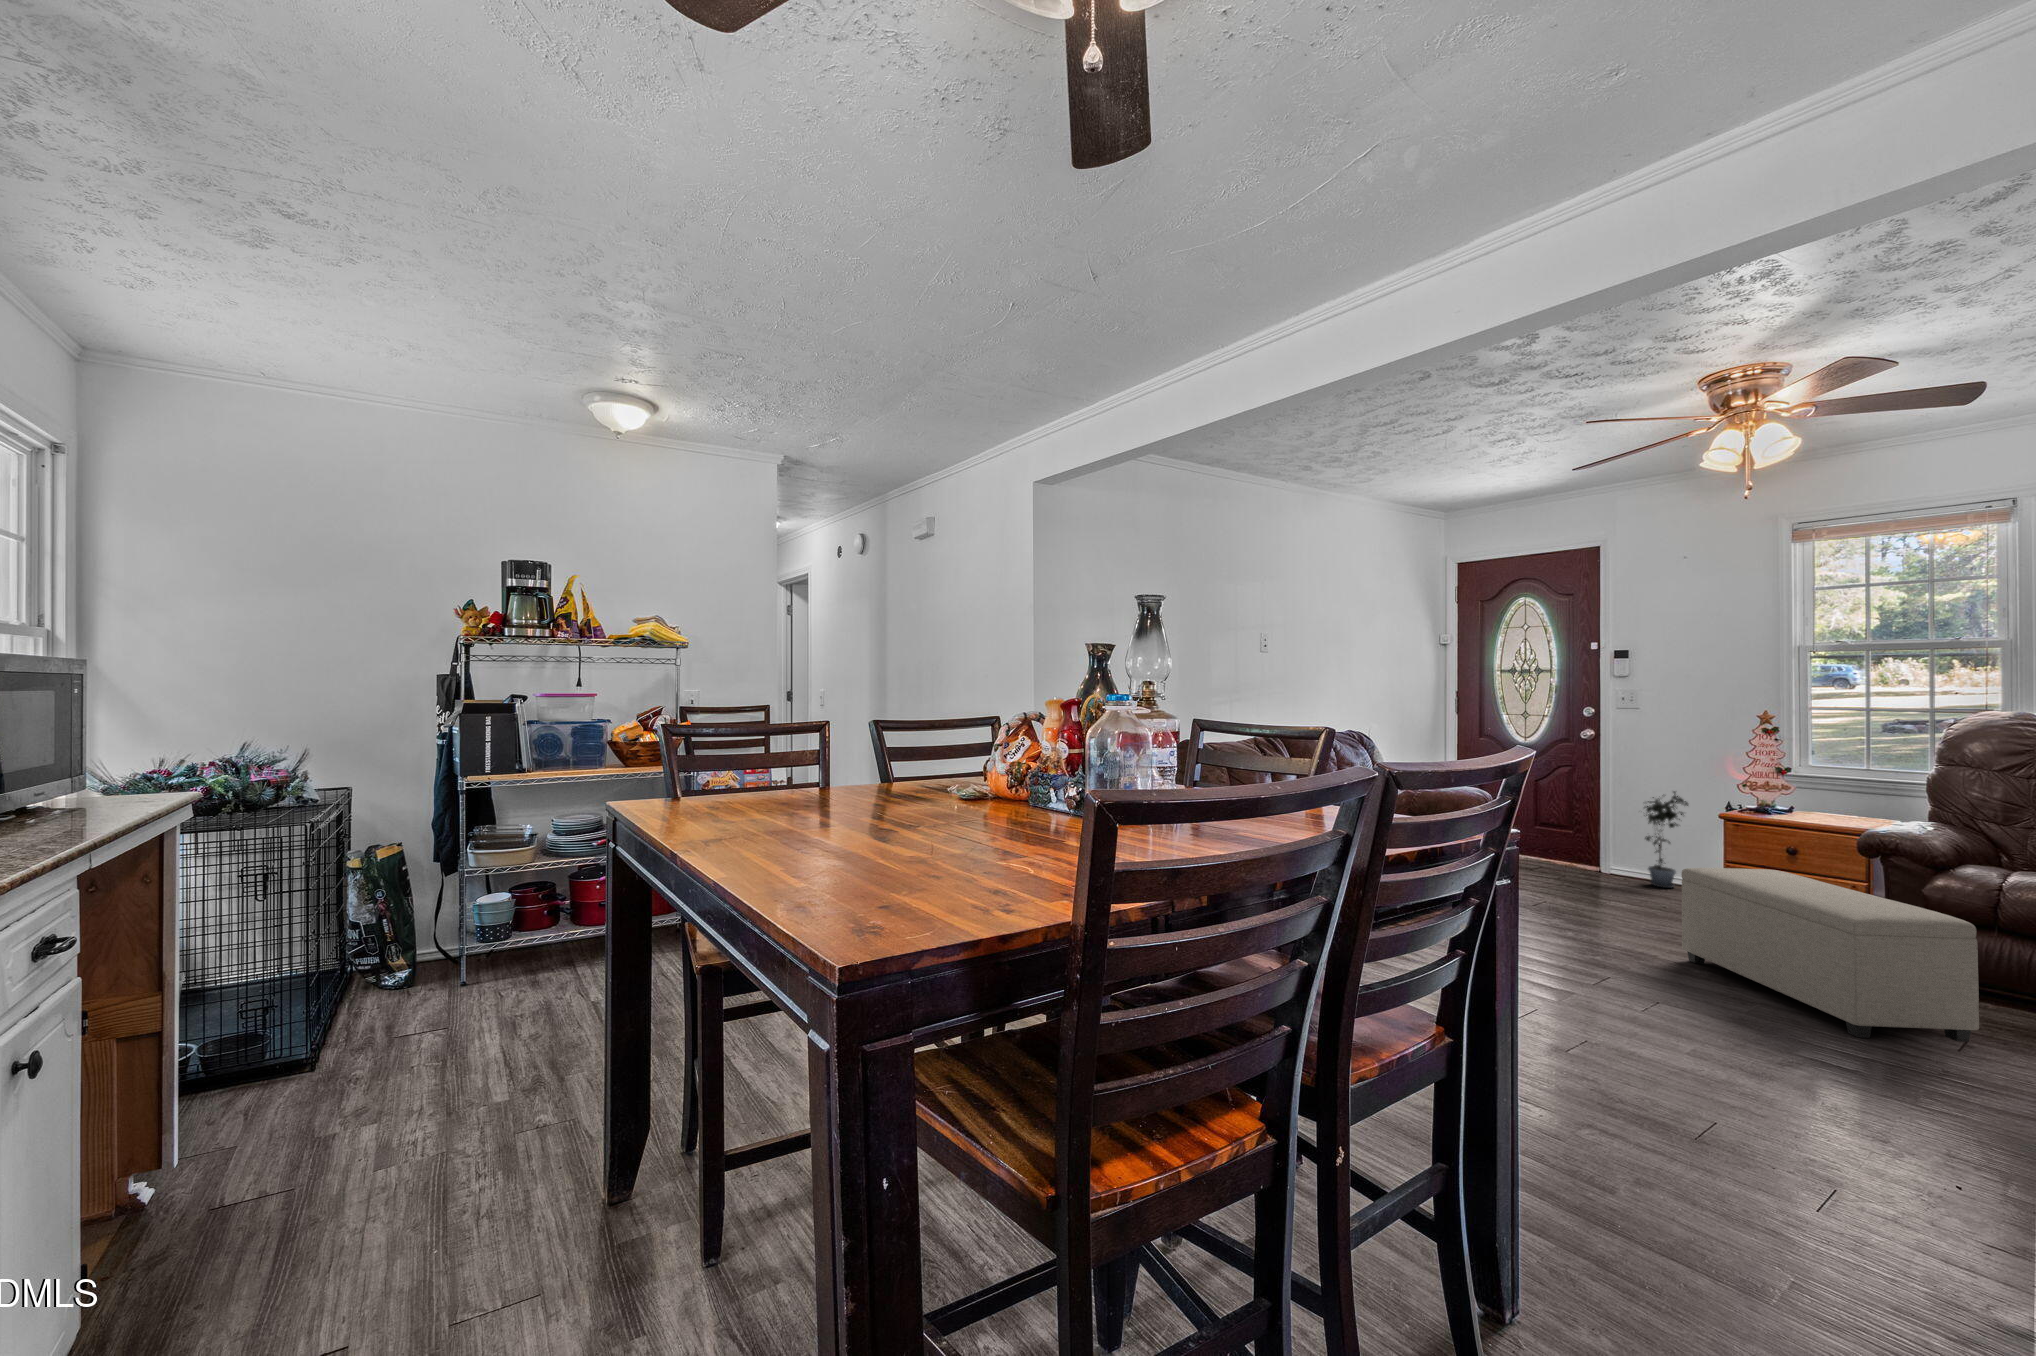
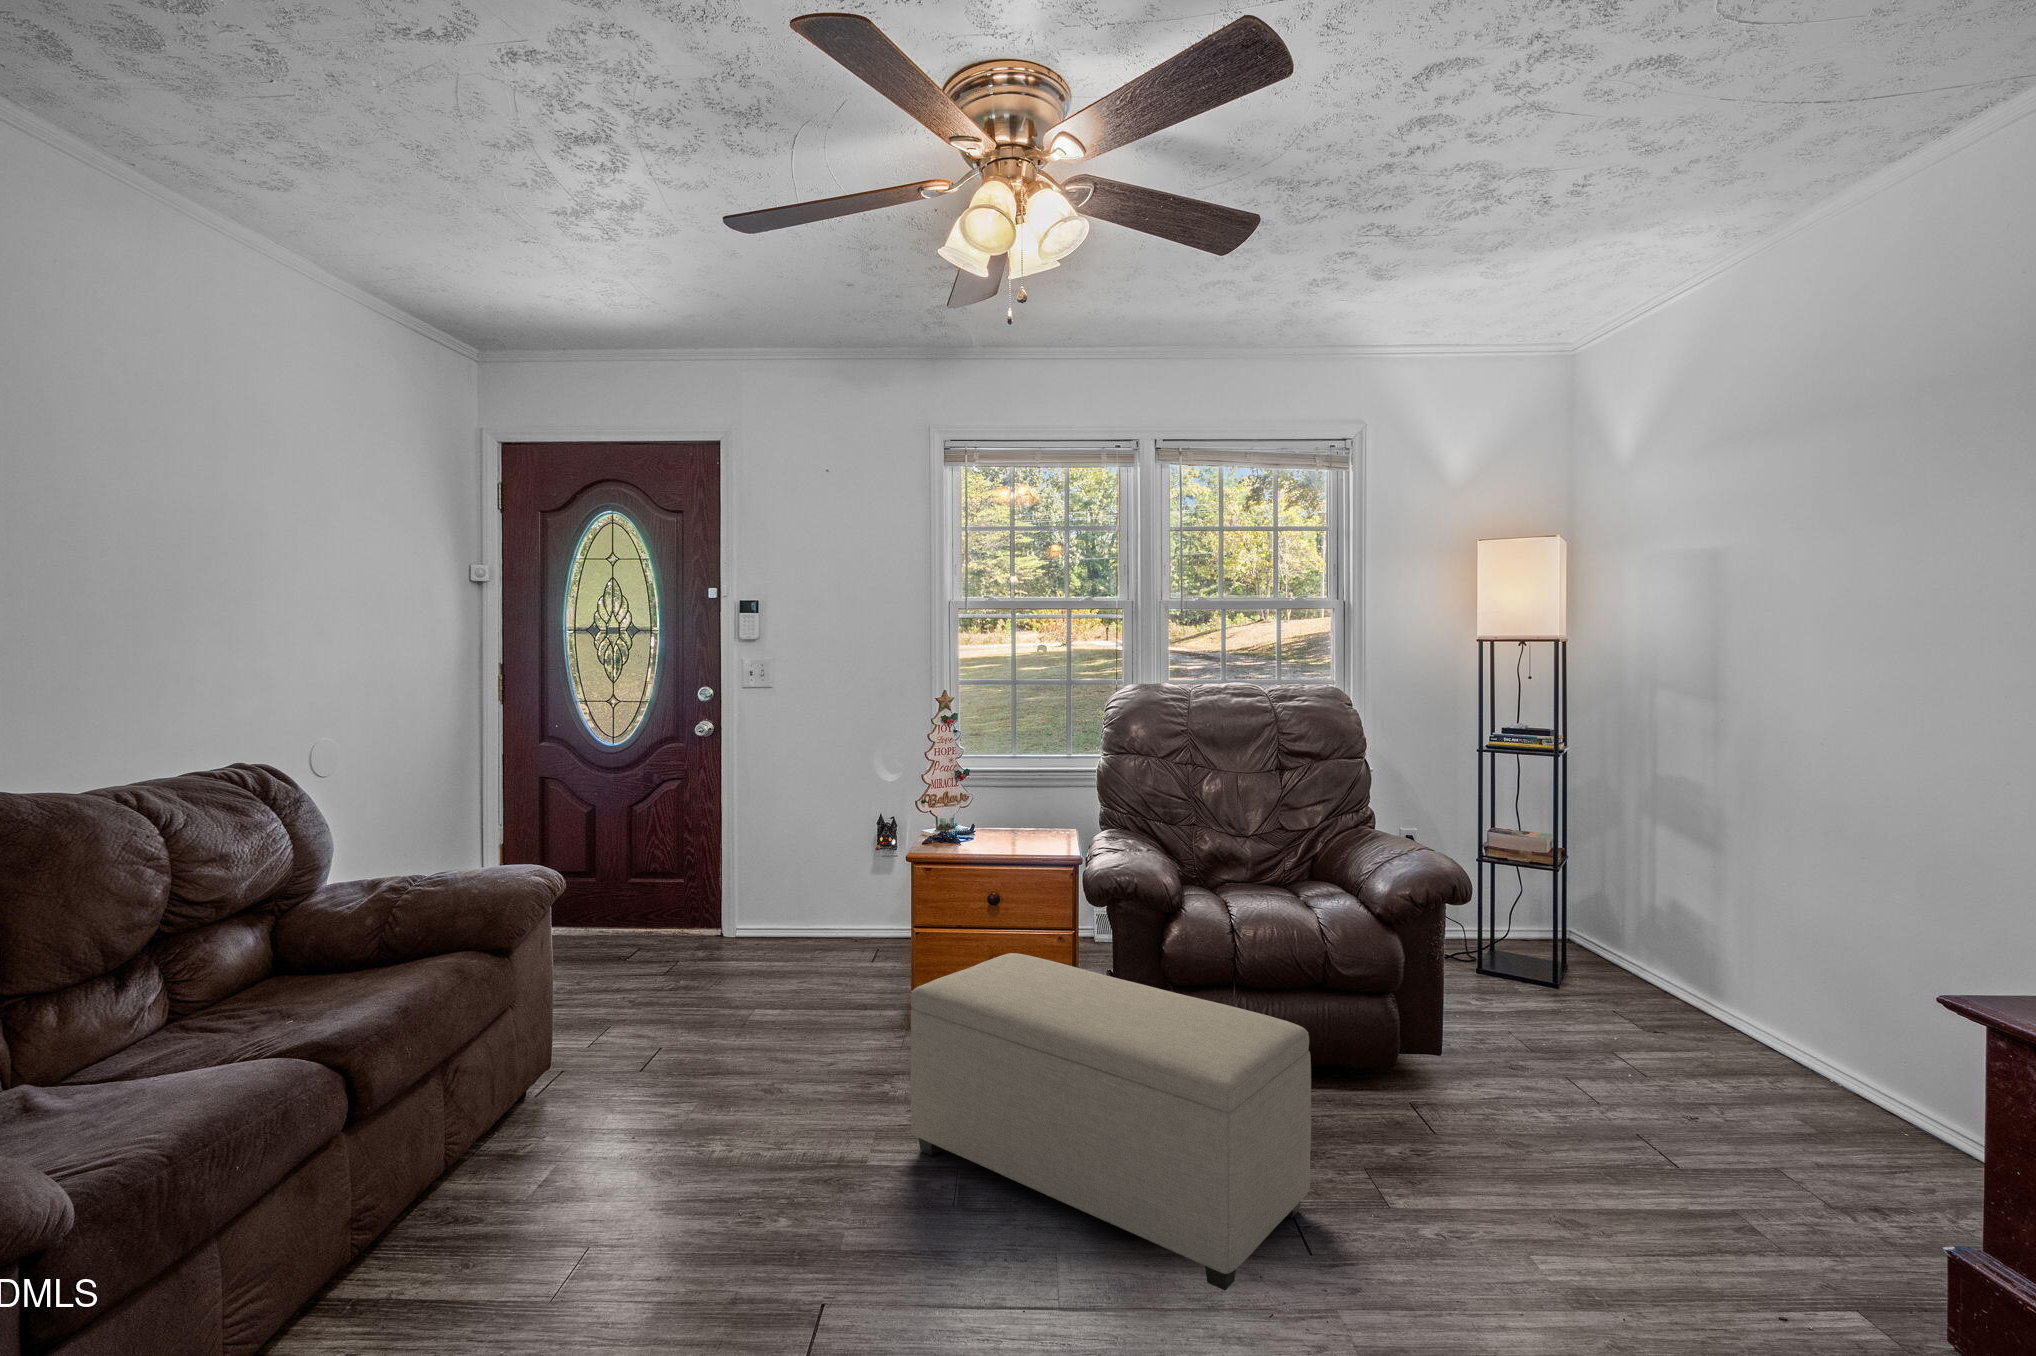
potted plant: present [1644,791,1688,888] -> none [775,808,838,955]

